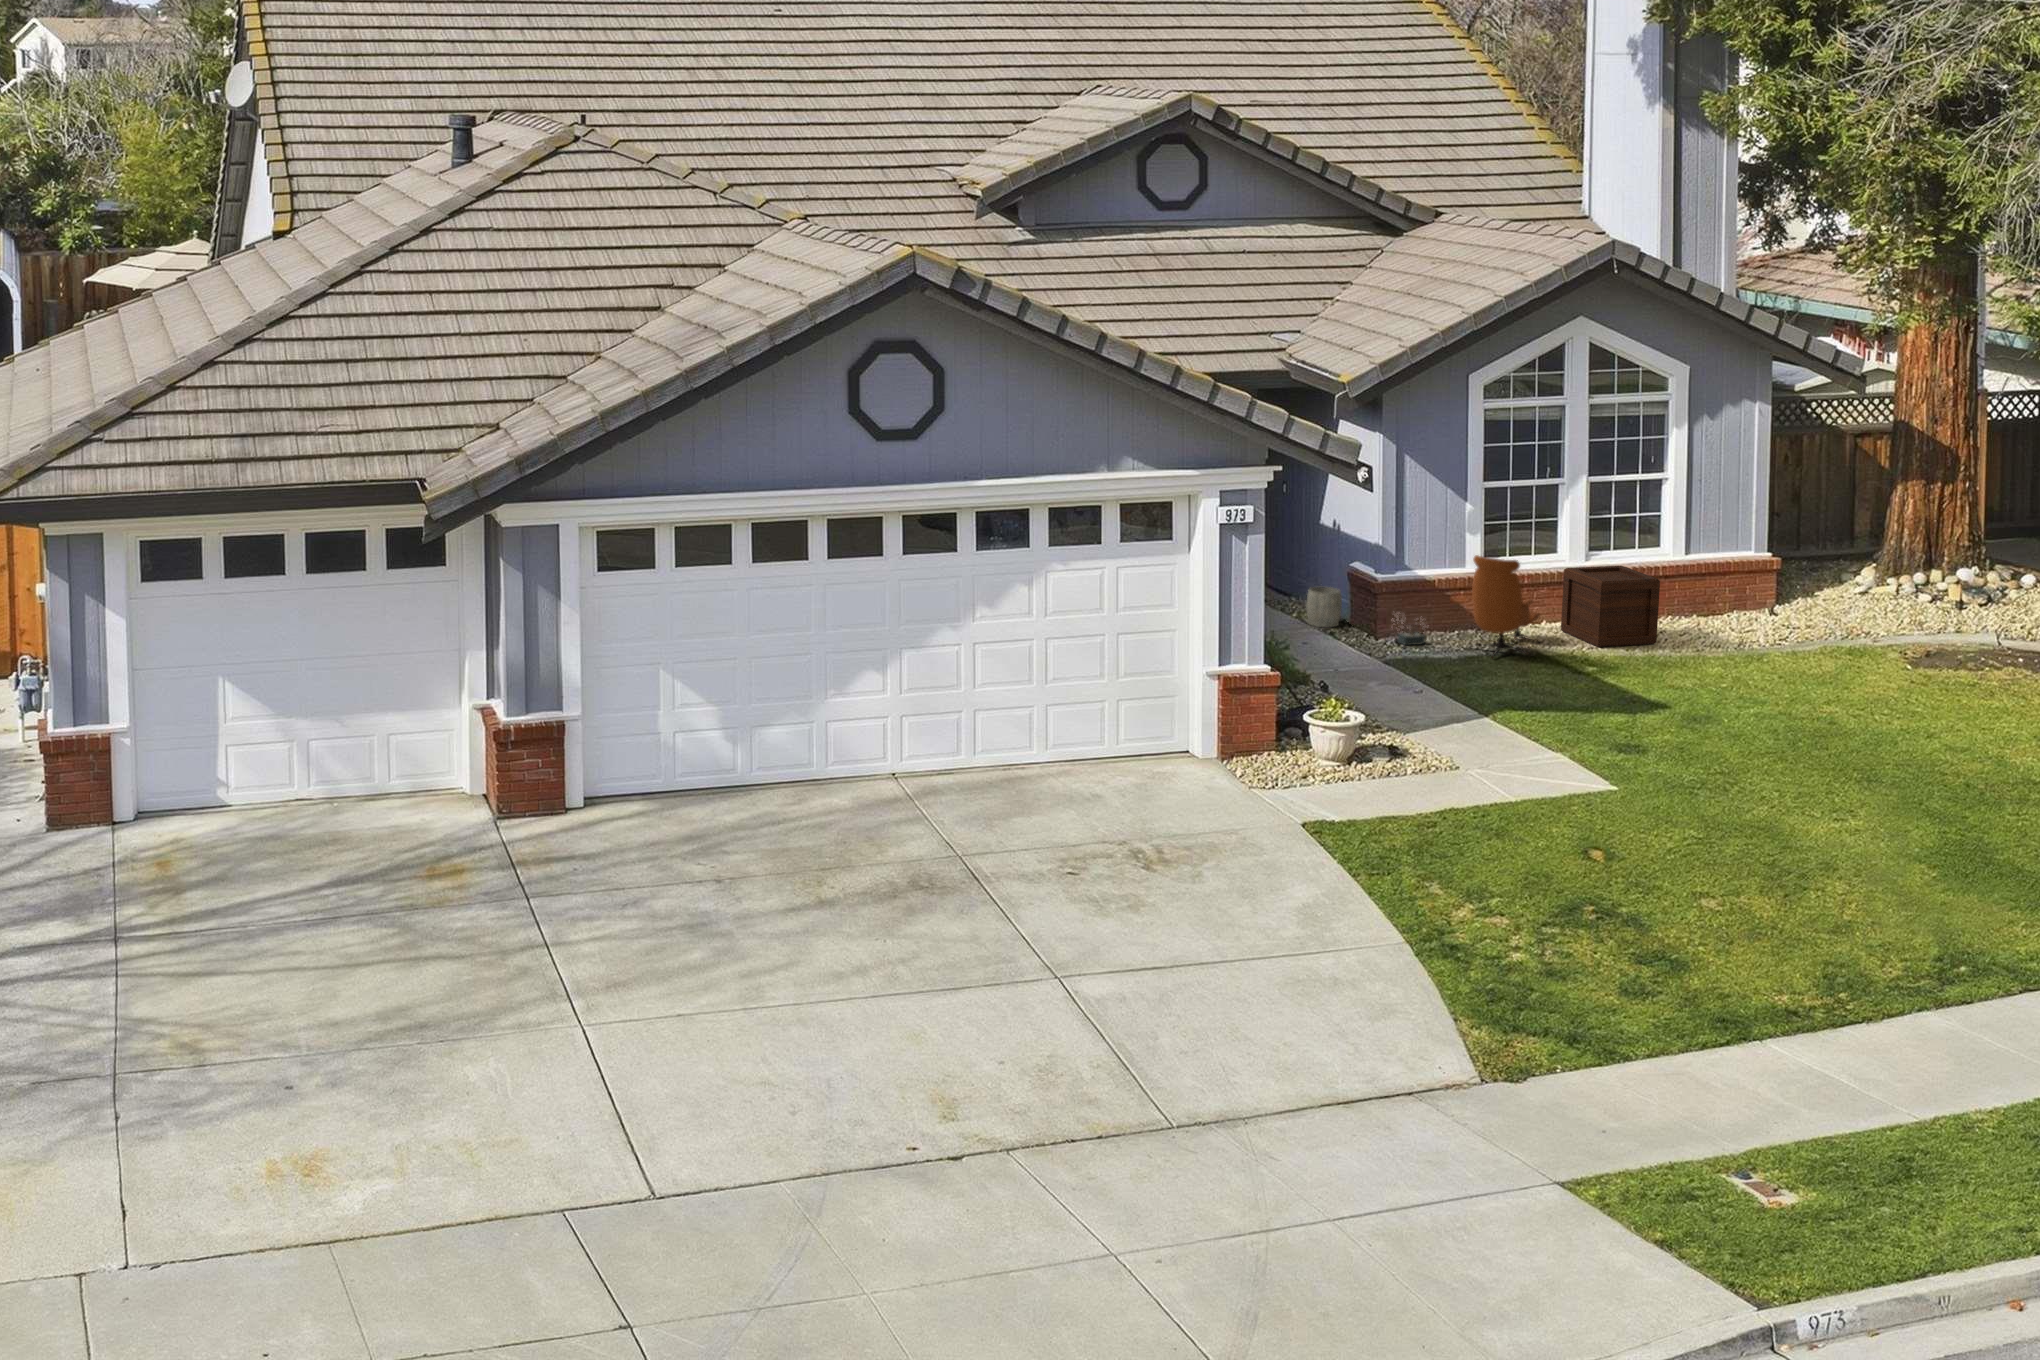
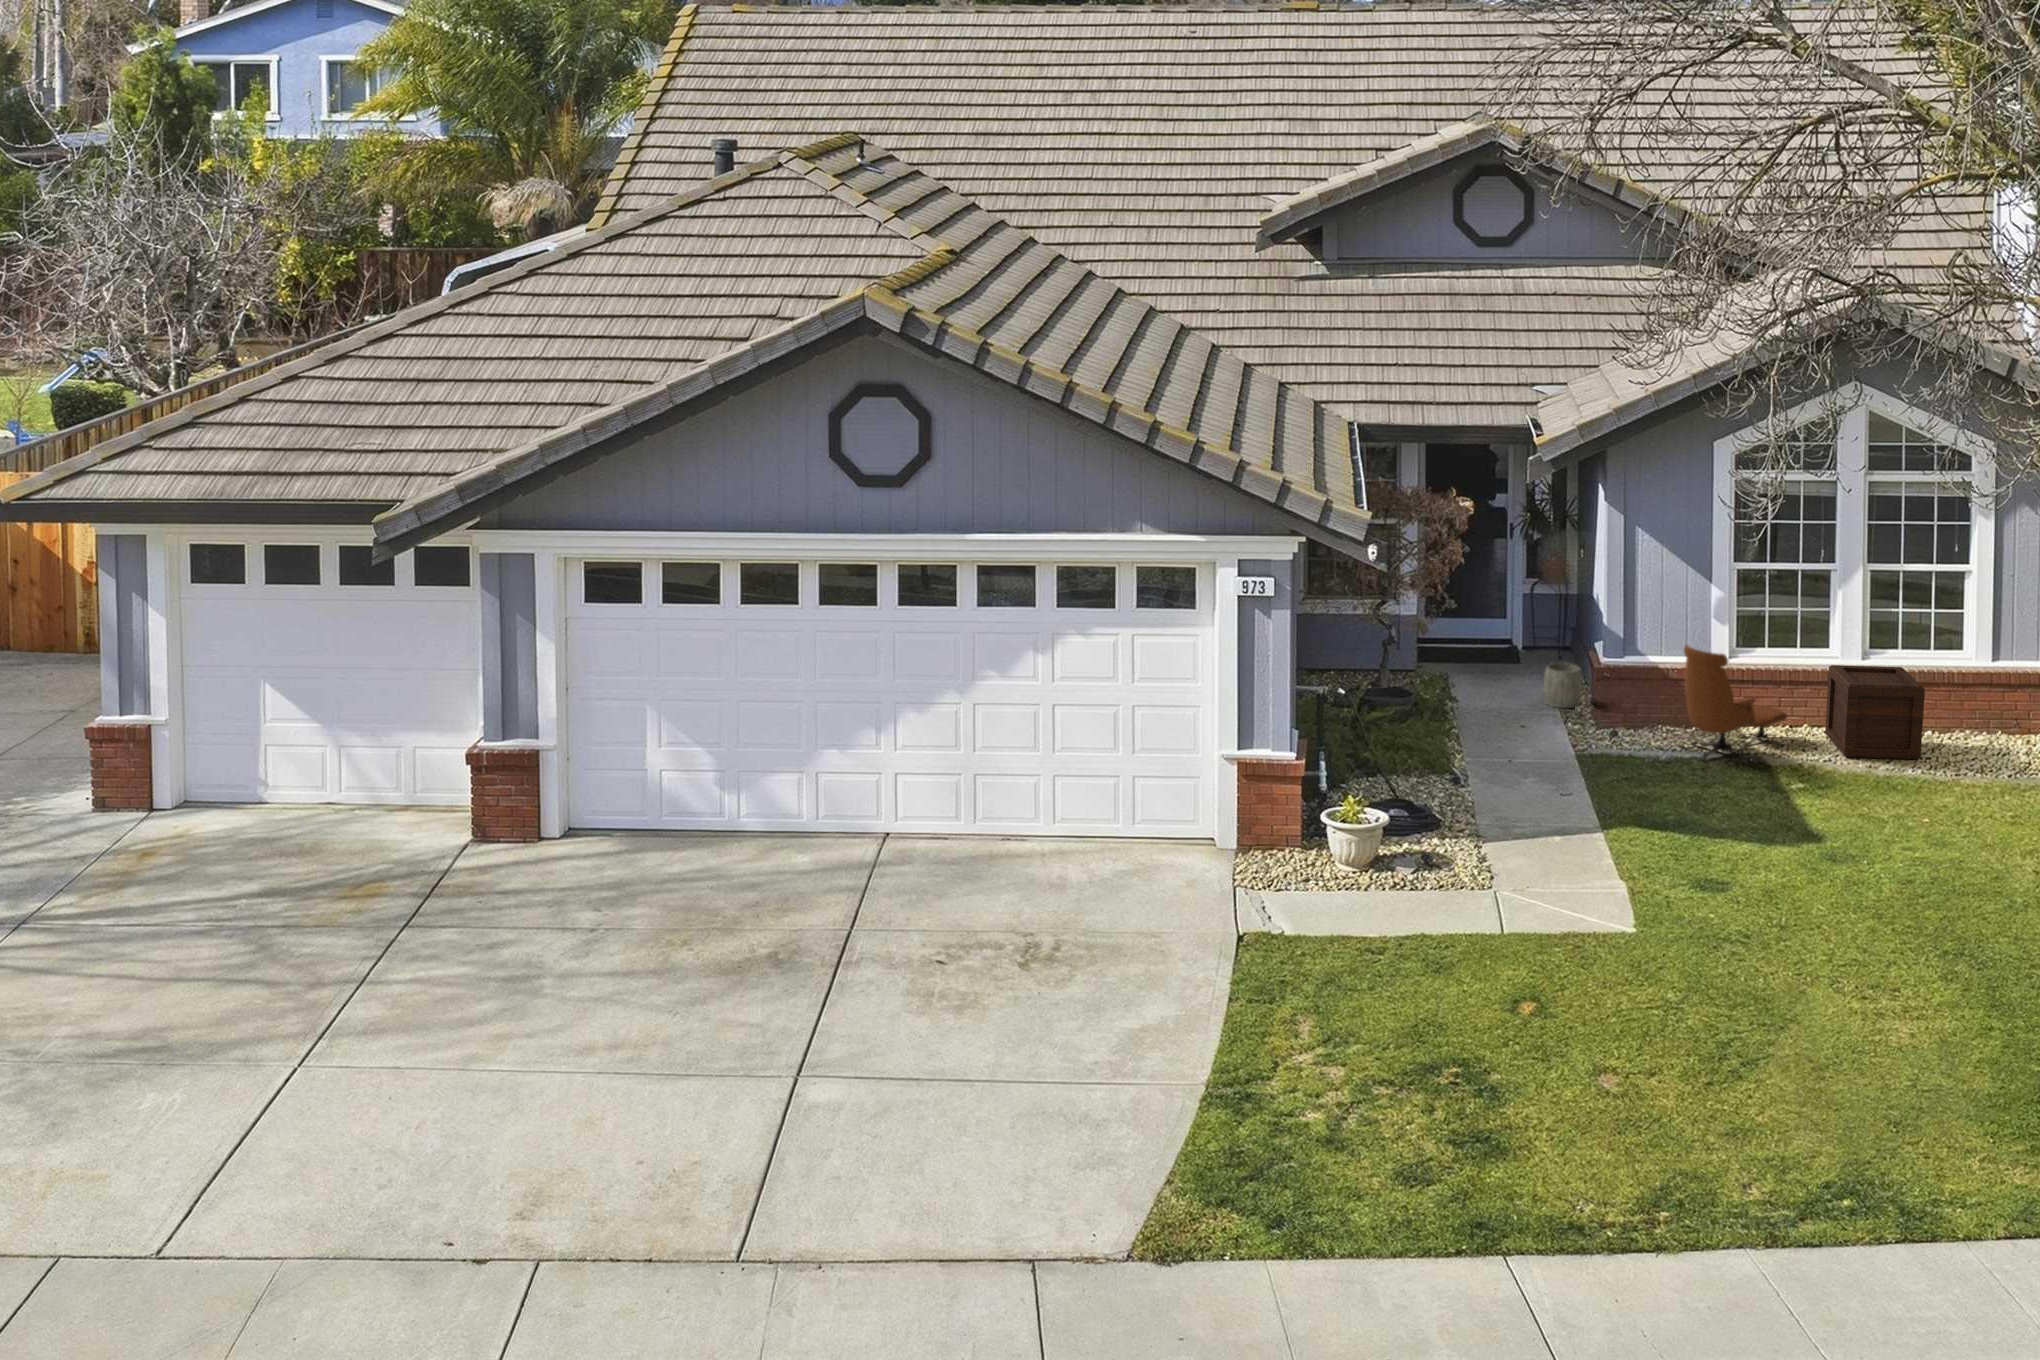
decorative plant: present [1393,615,1428,645] -> none [1609,697,1654,737]

